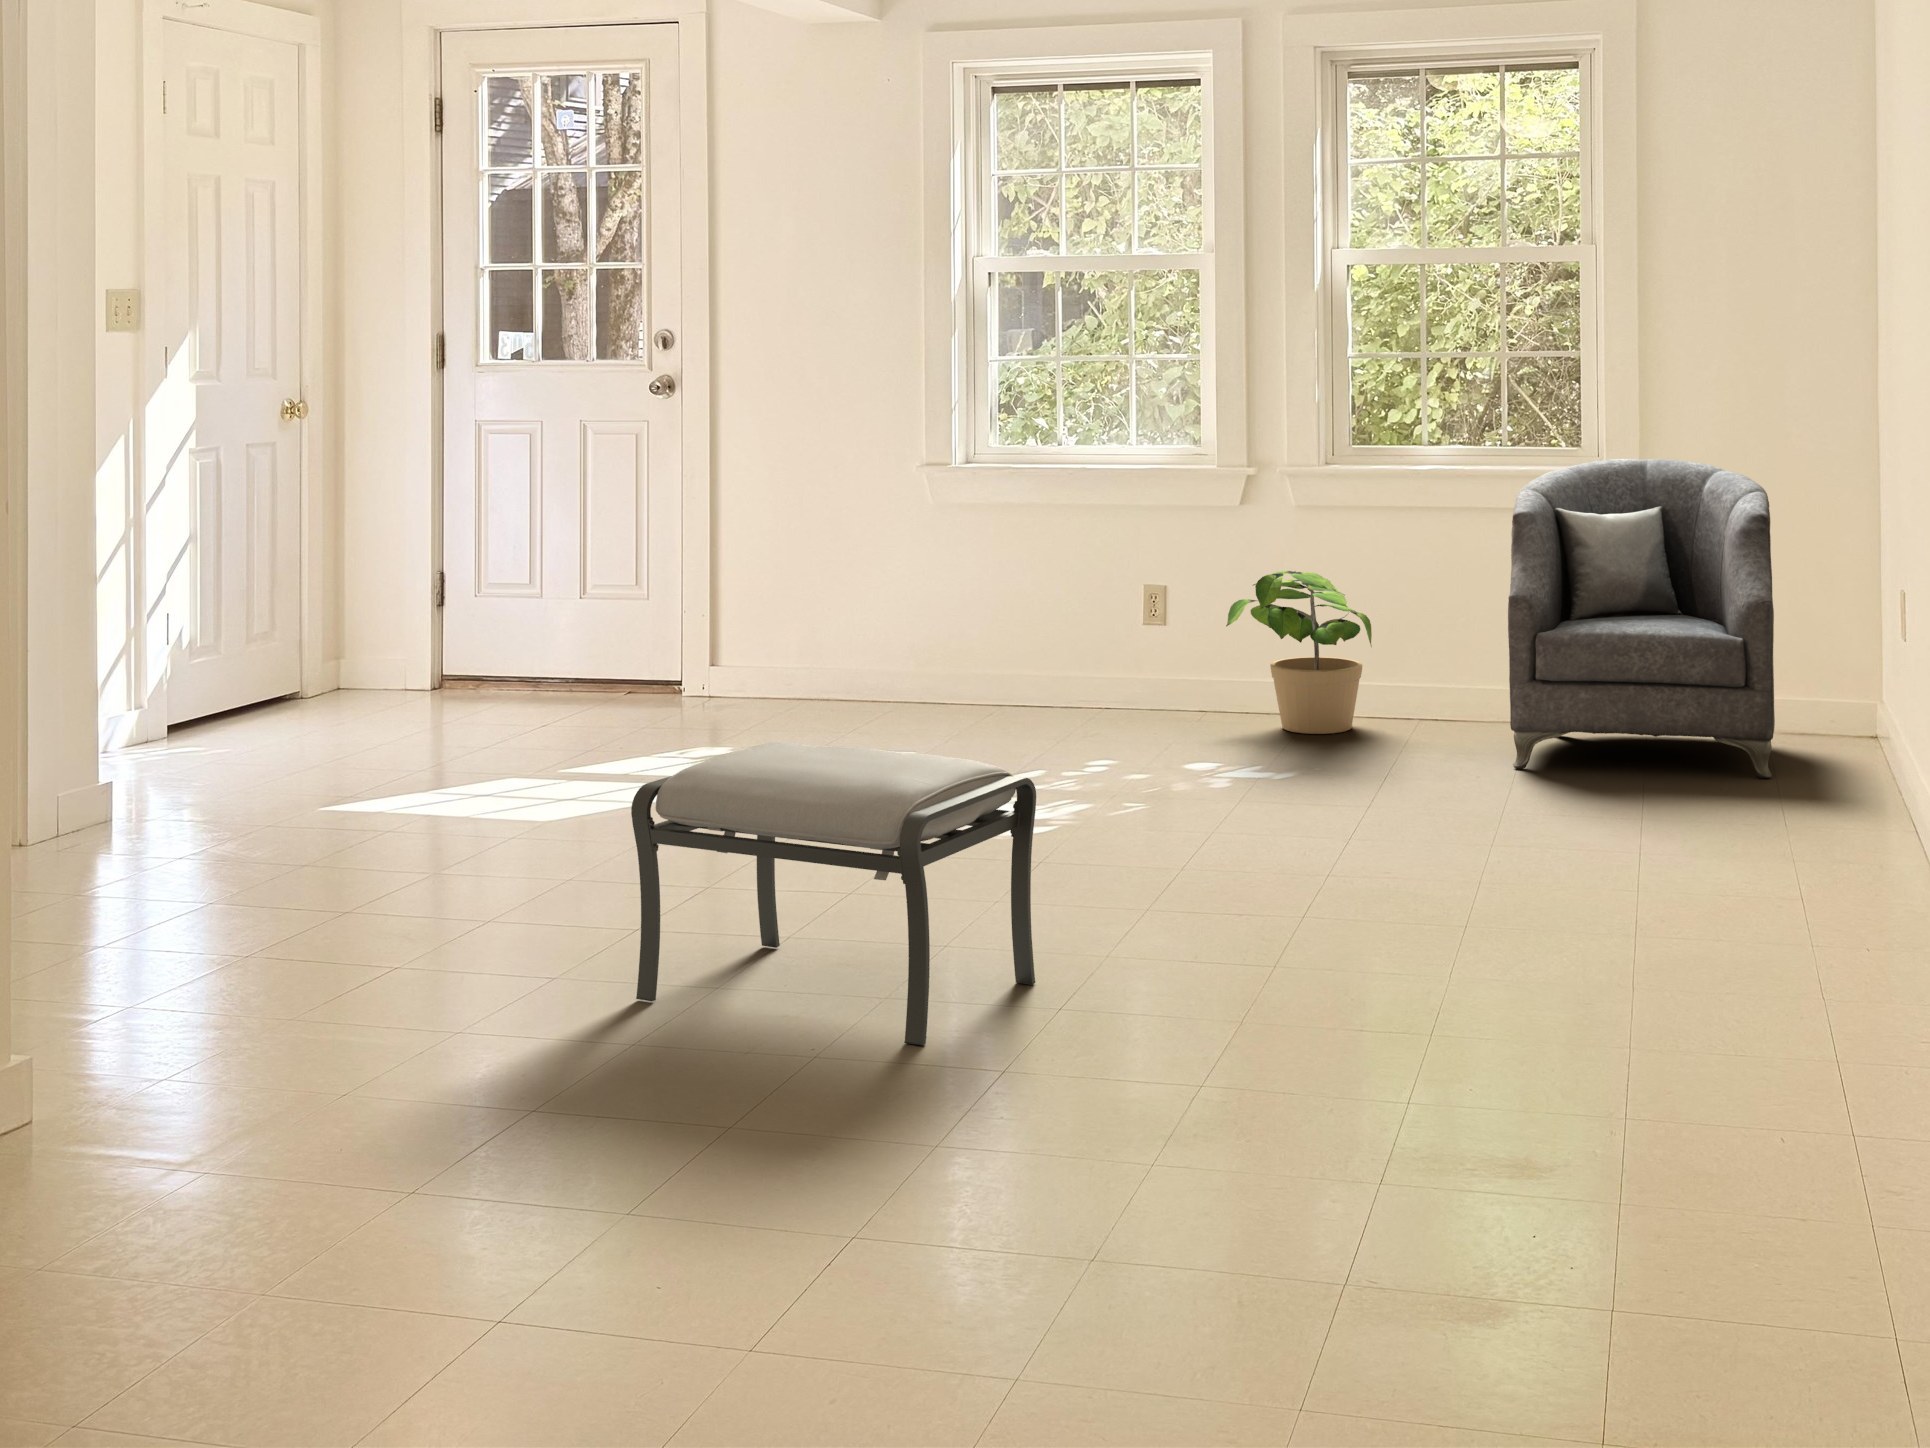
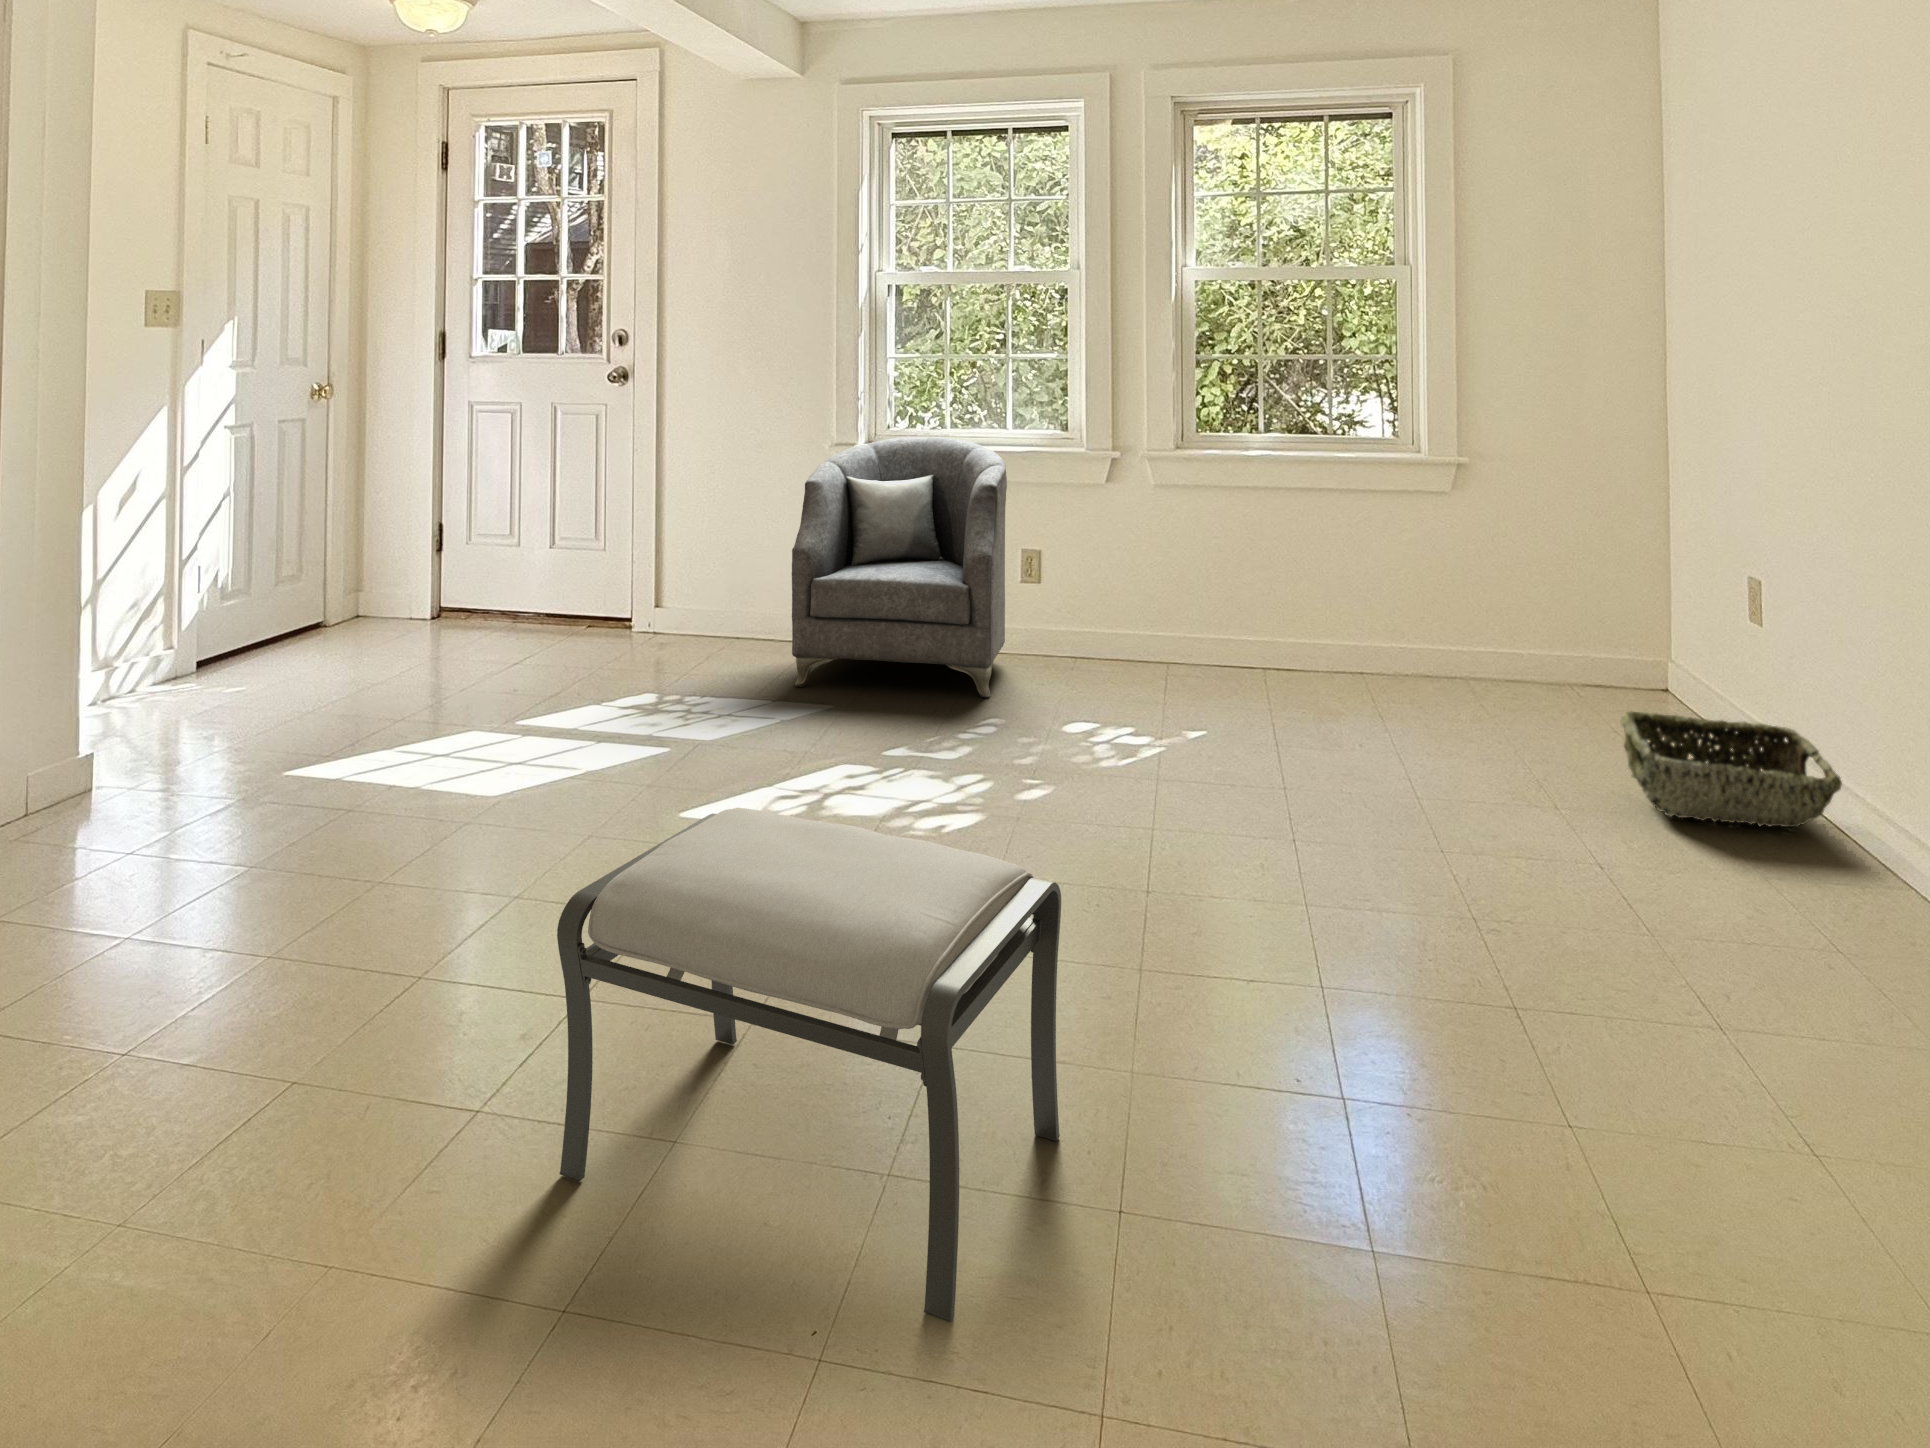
armchair: present [1508,459,1775,778] -> present [792,437,1007,697]
potted plant: present [1226,571,1372,734] -> none [1101,543,1226,682]
woven basket: none [1717,724,1903,830] -> present [1620,711,1842,827]

